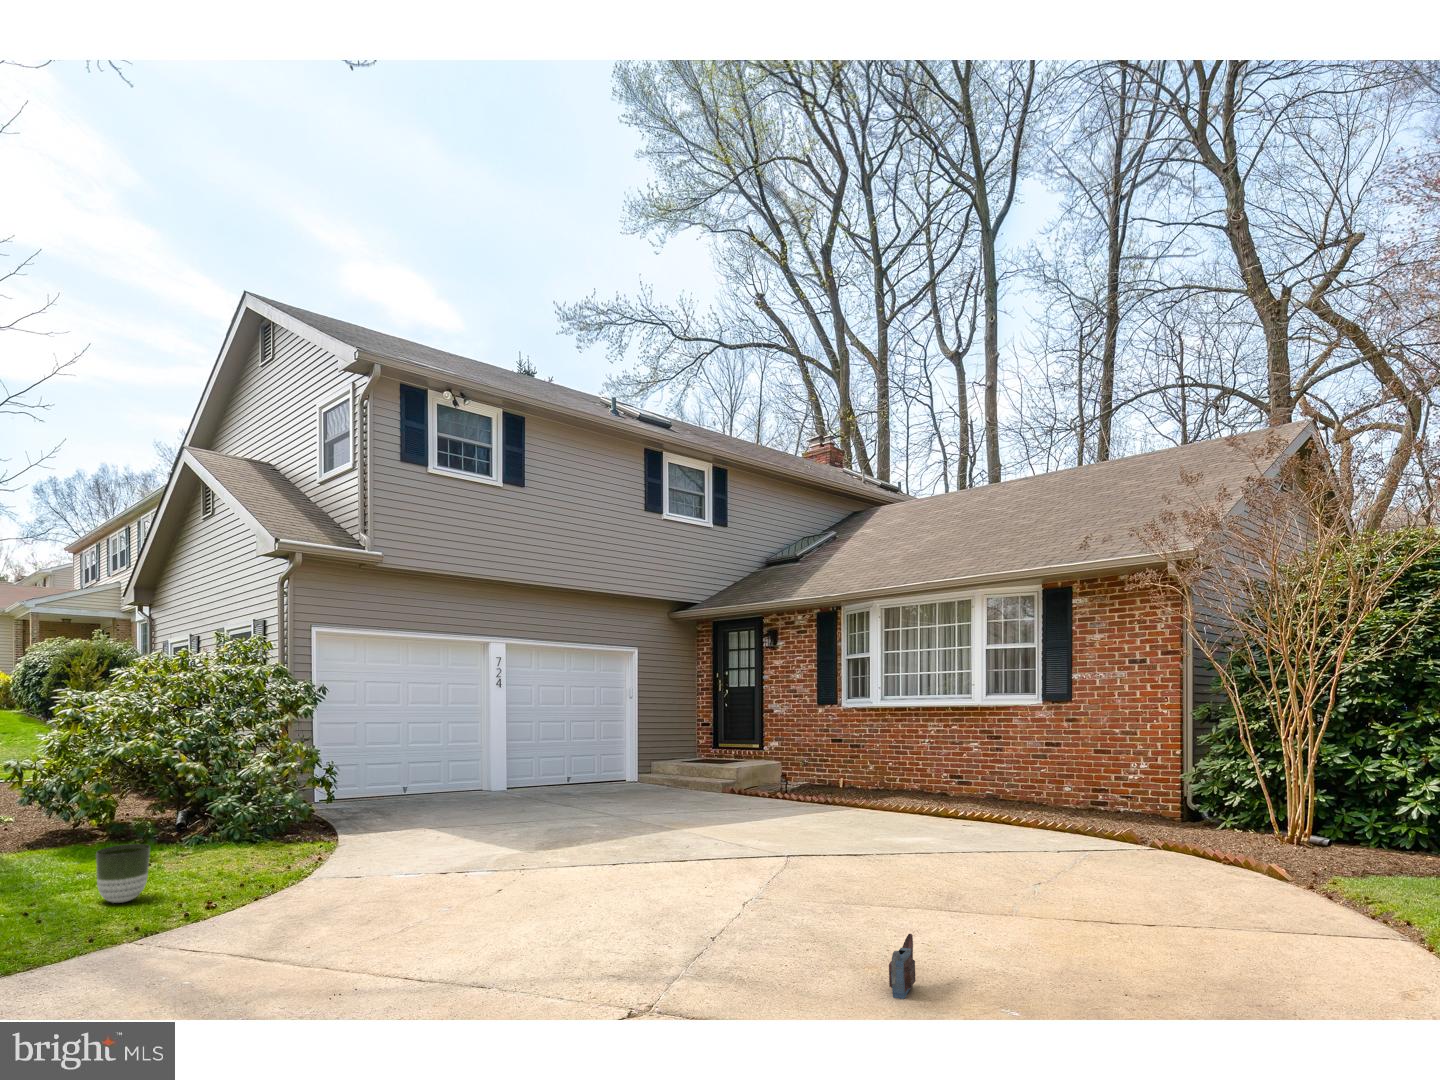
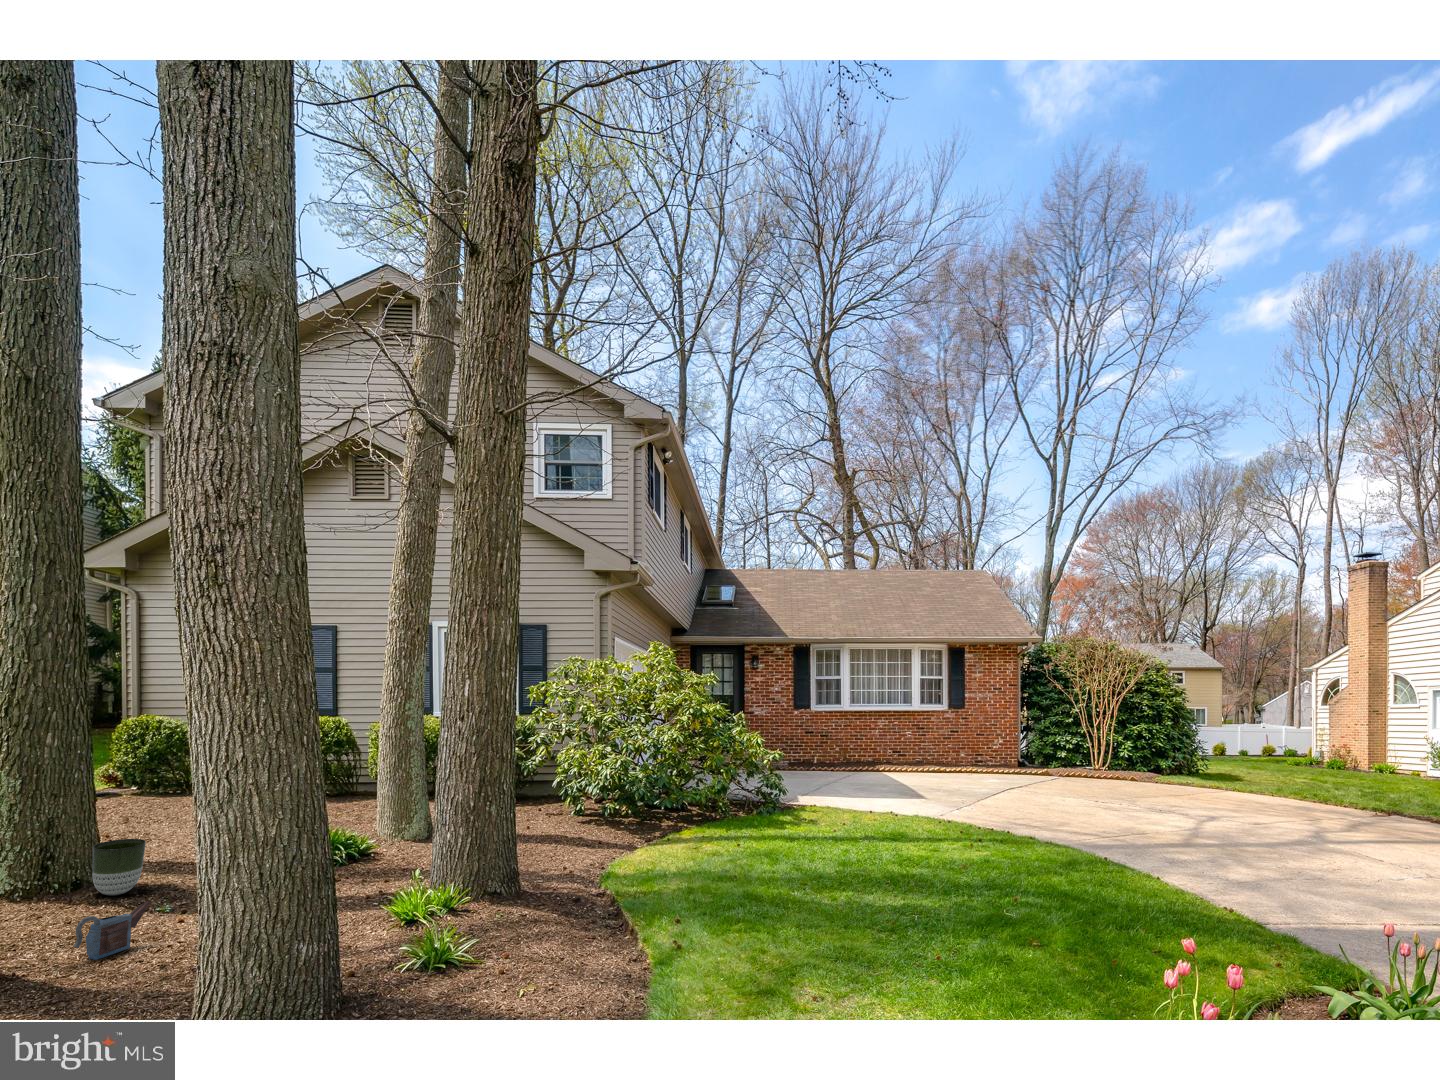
watering can: present [889,934,916,999] -> present [74,900,151,960]

